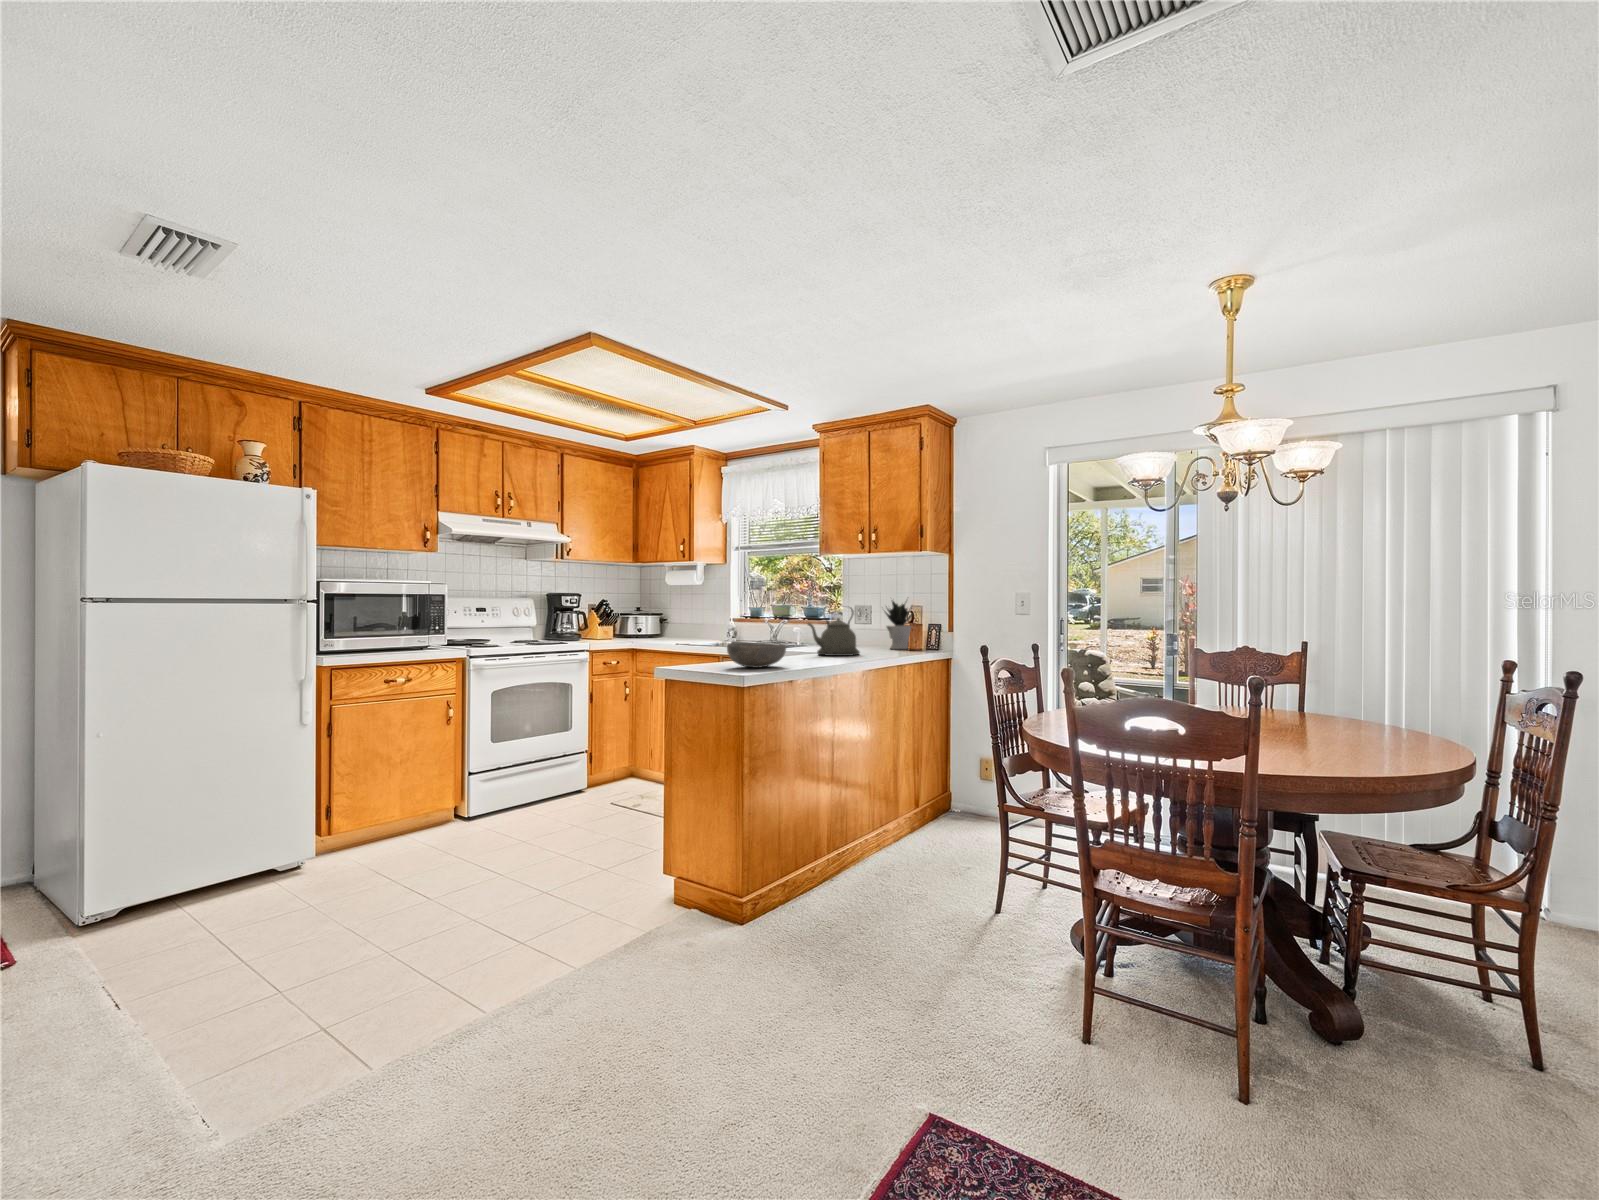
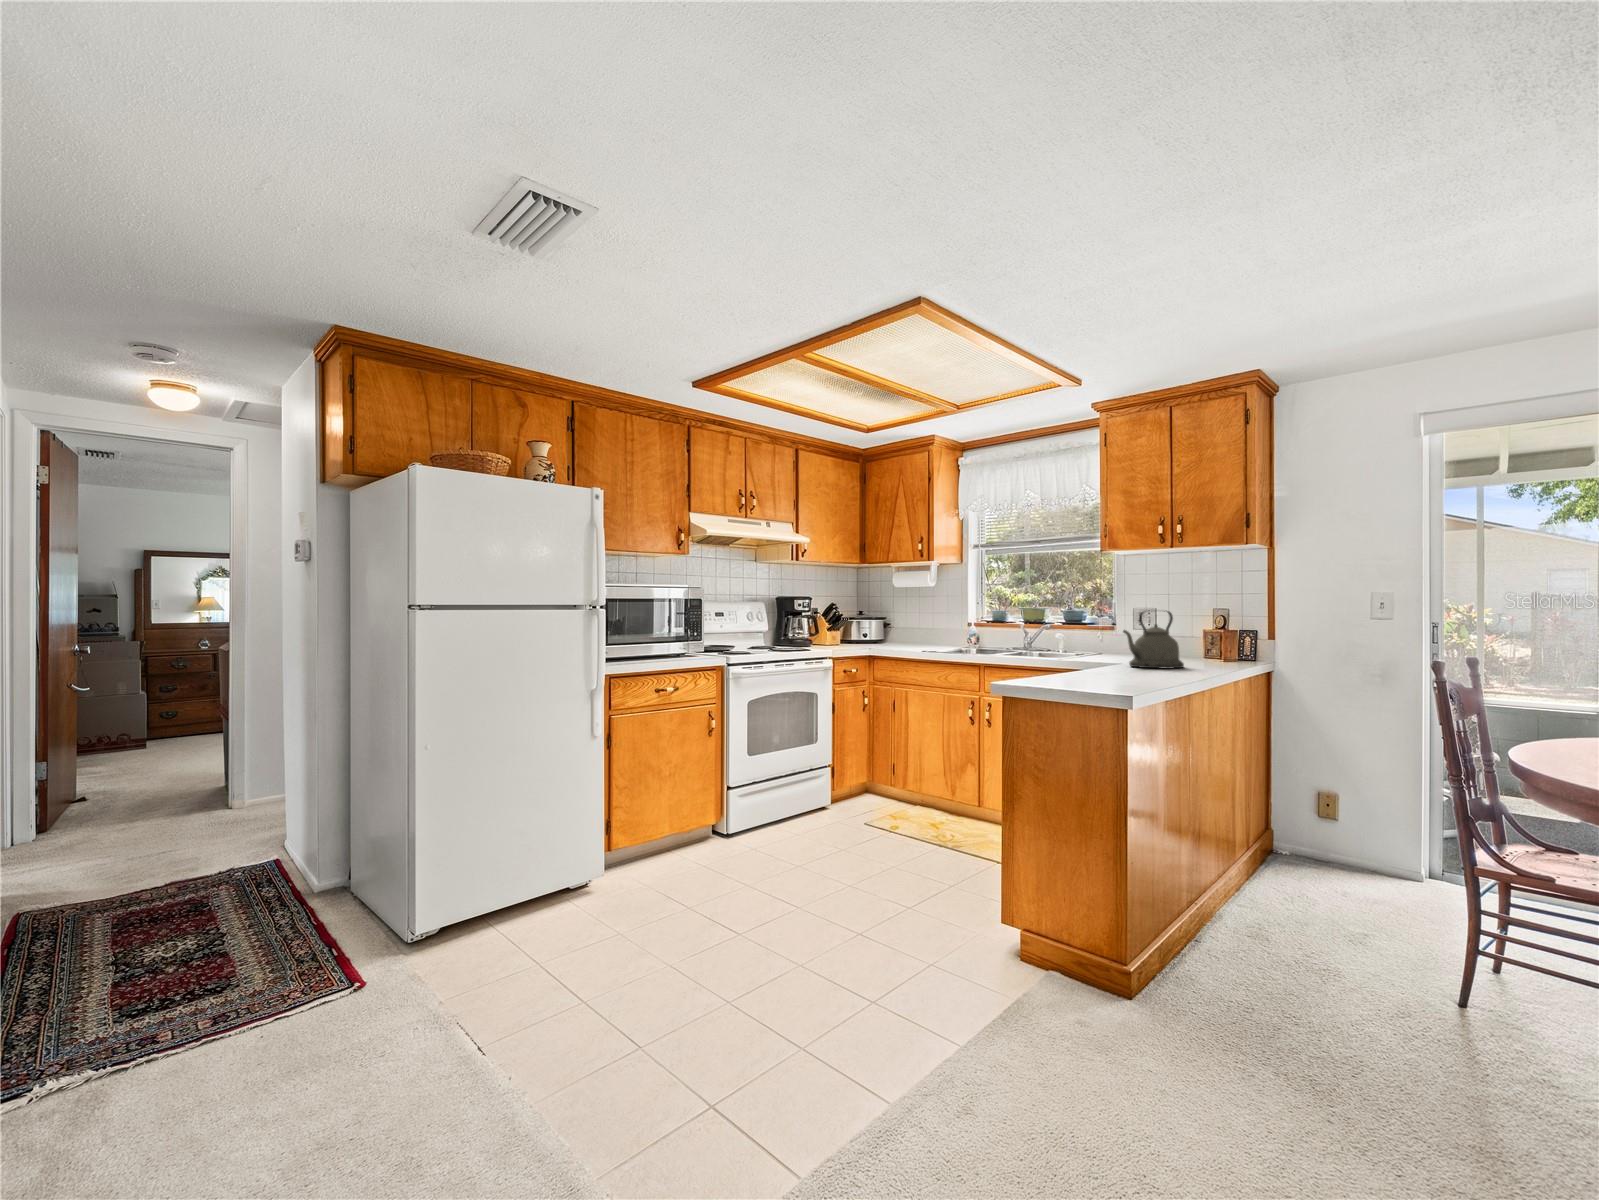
potted plant: present [885,601,913,649] -> none [1181,599,1226,660]
bowl: present [727,643,786,668] -> none [1074,654,1149,684]

